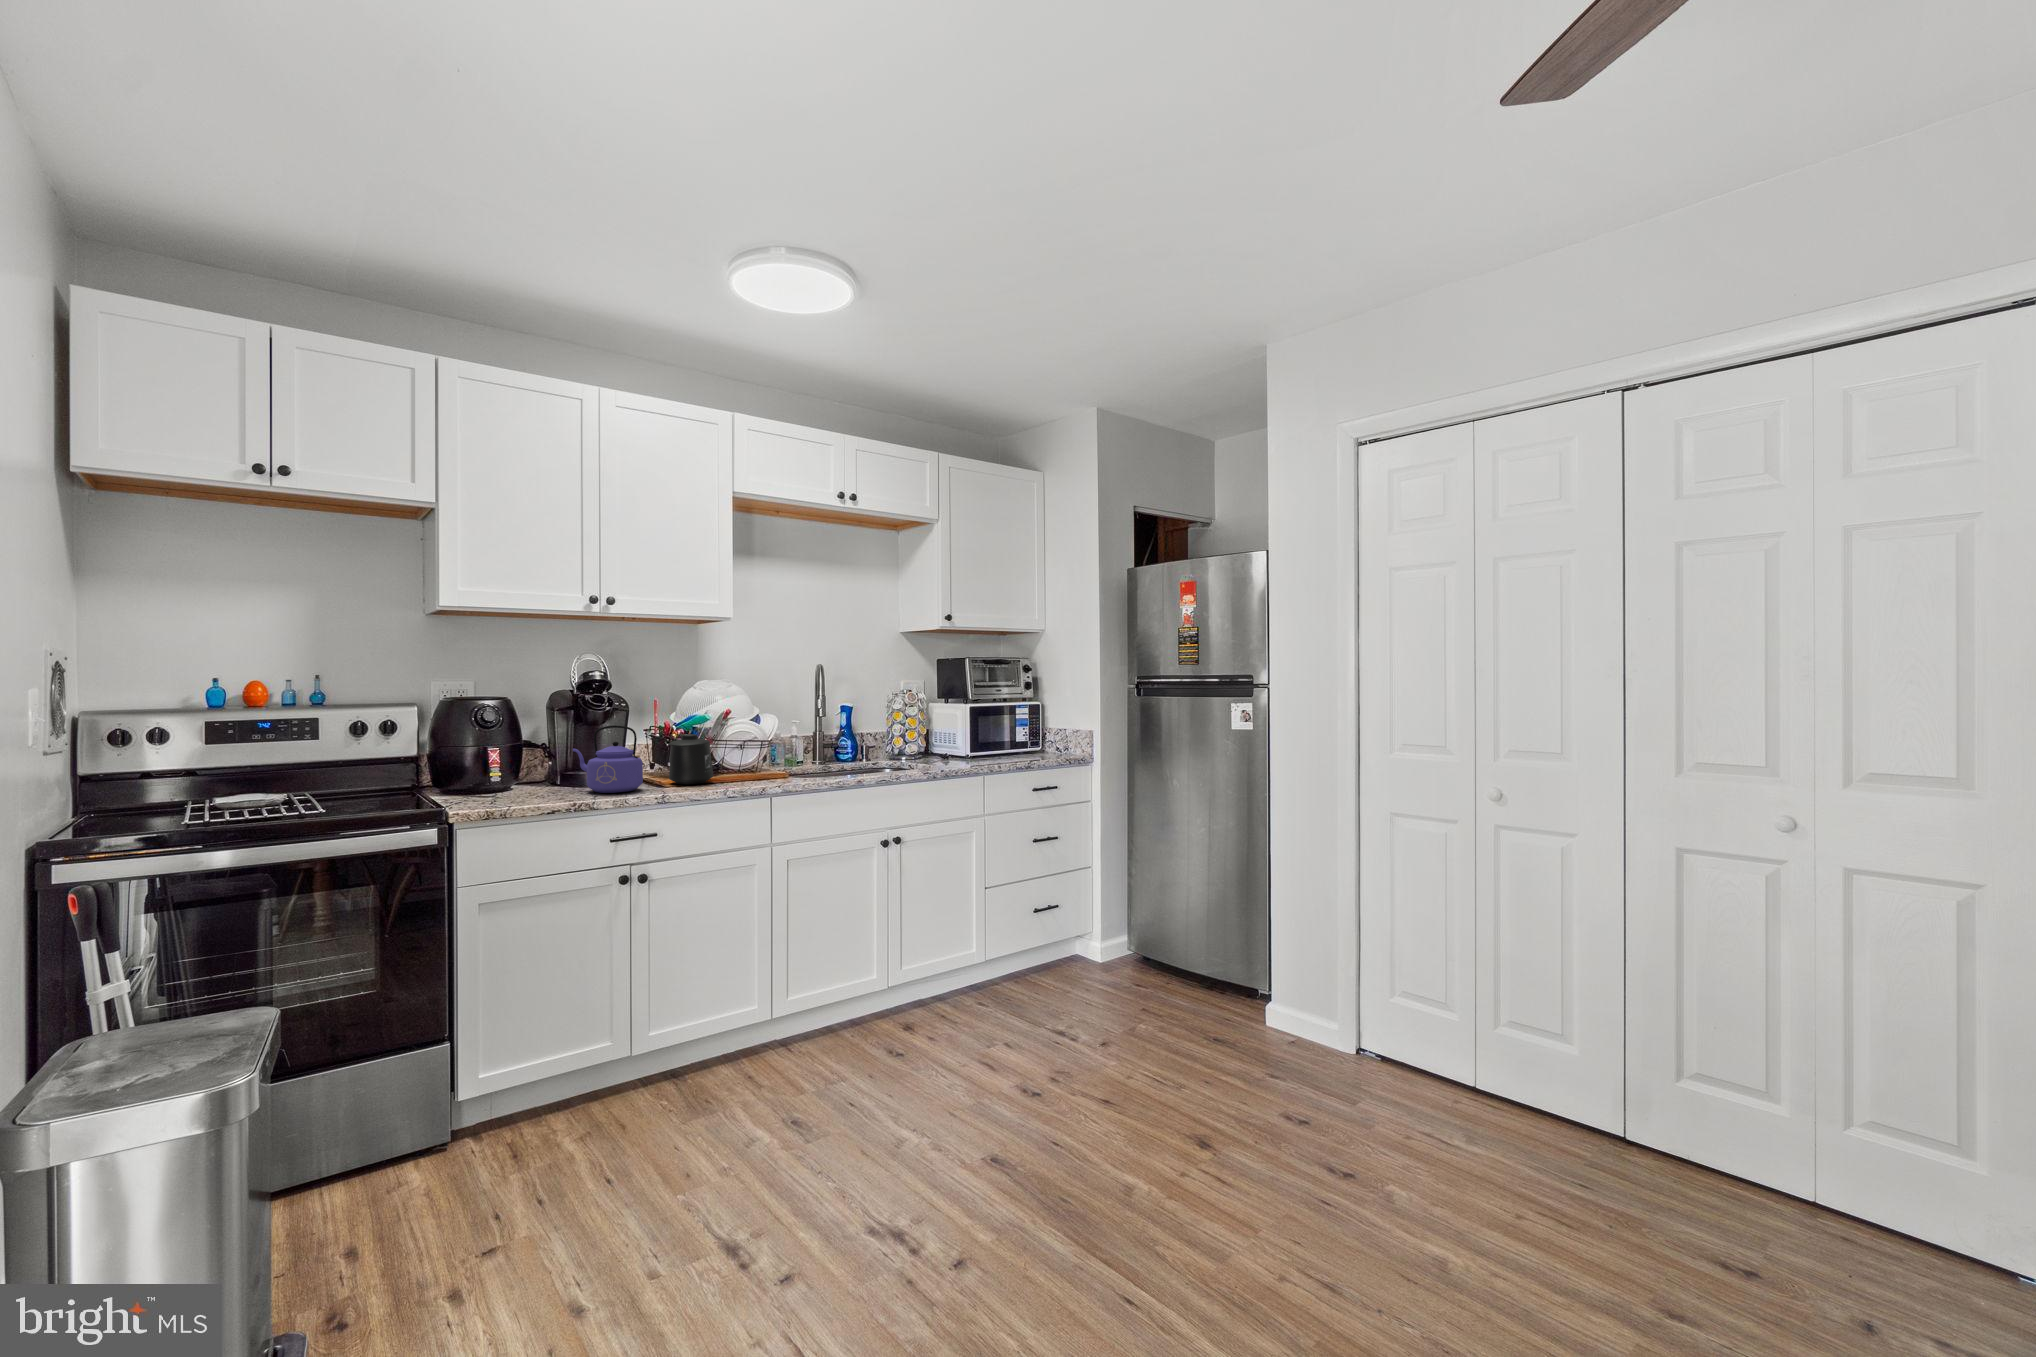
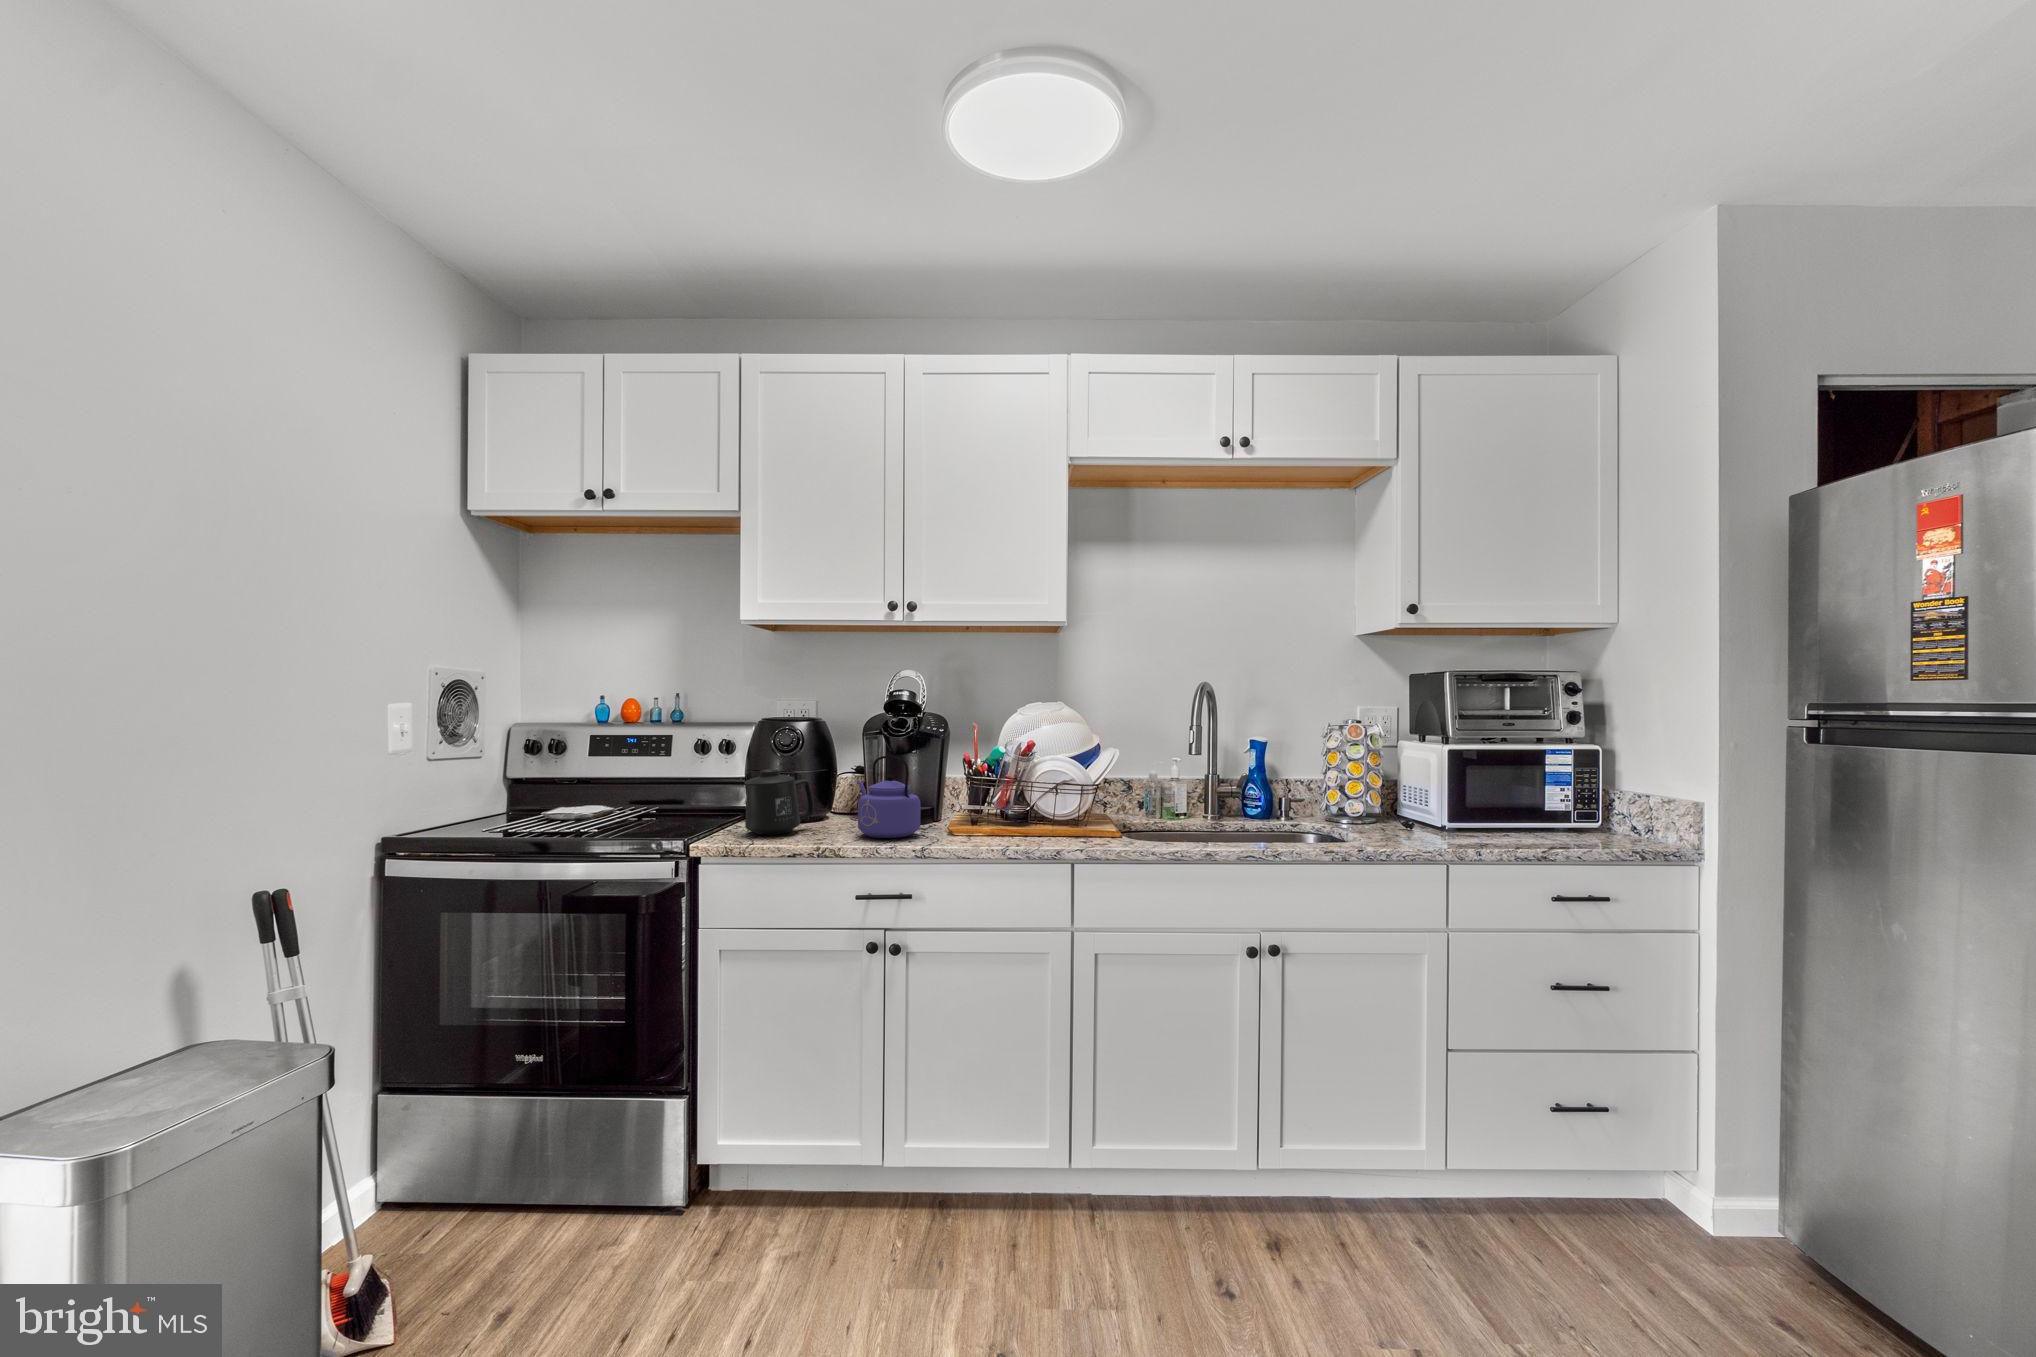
mug: present [669,734,713,784] -> present [744,770,814,835]

